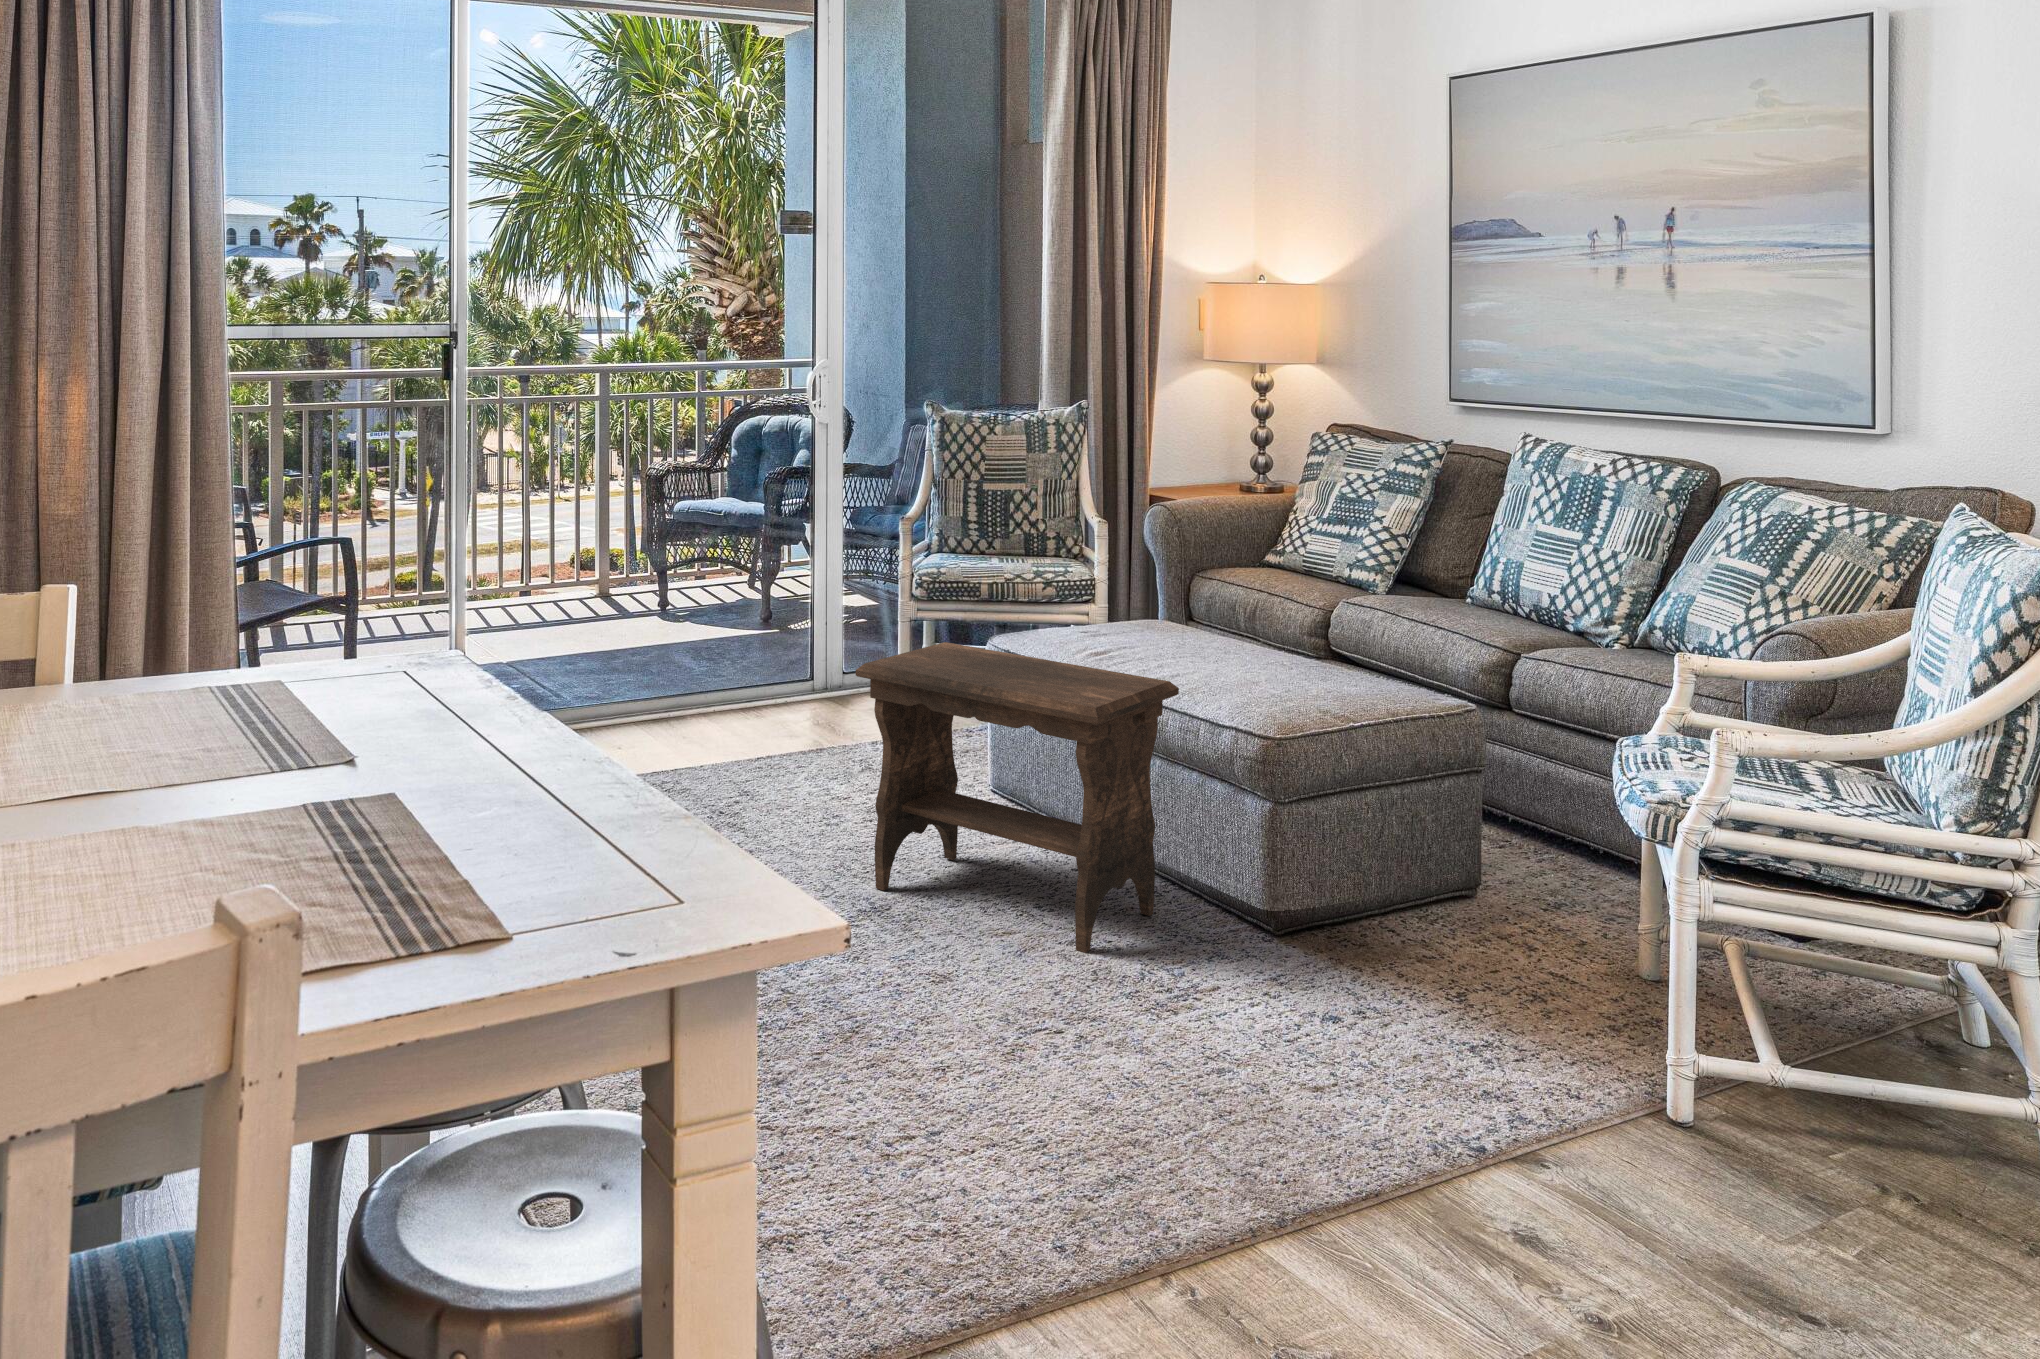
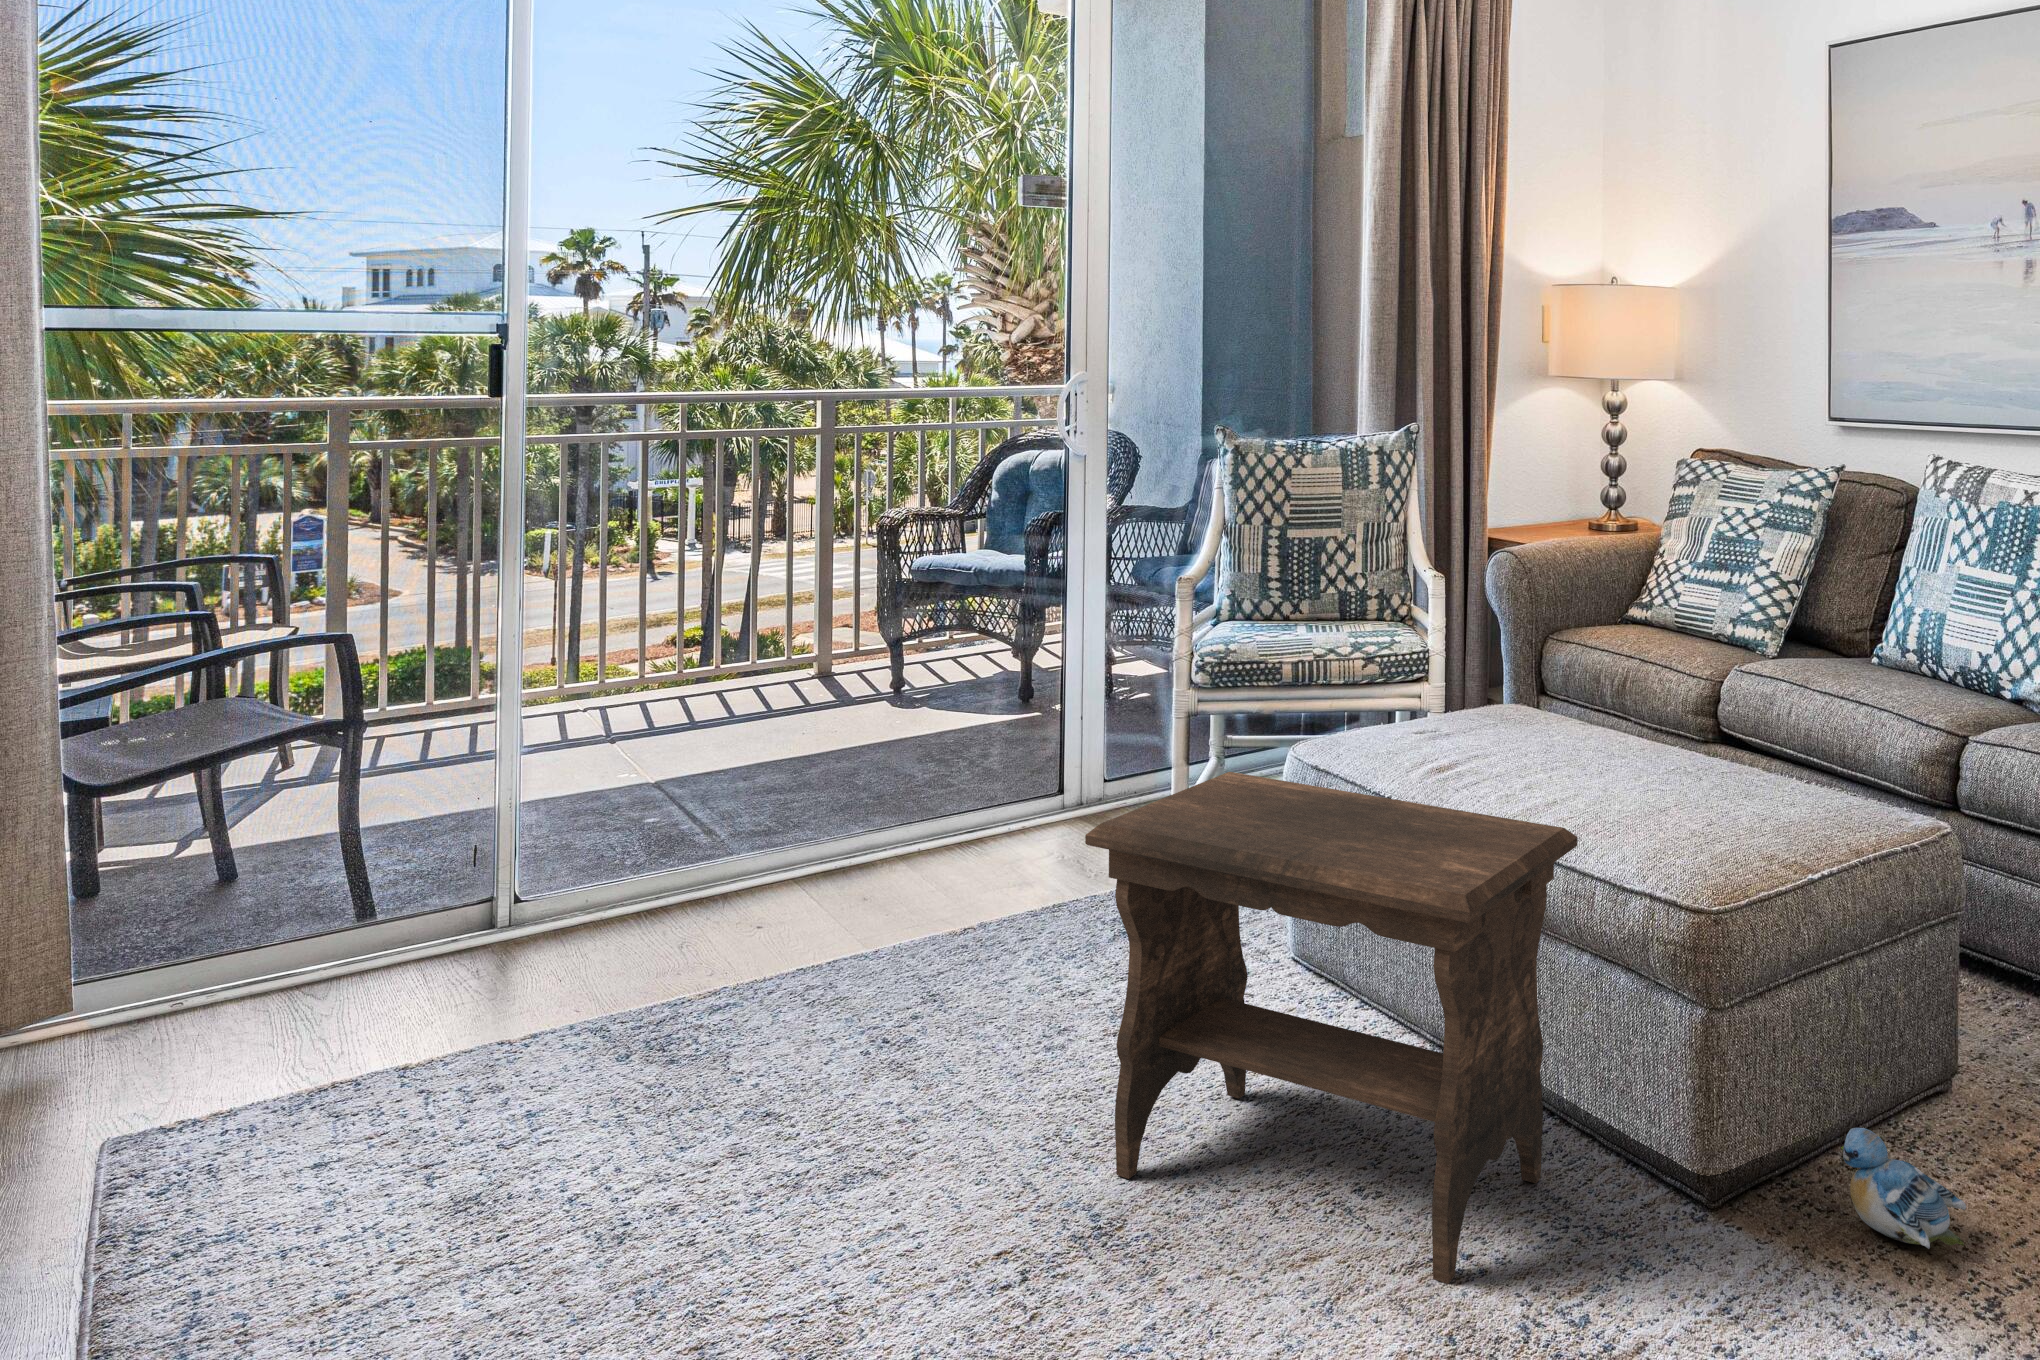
plush toy: none [1359,890,1444,966] -> present [1841,1128,1966,1249]

